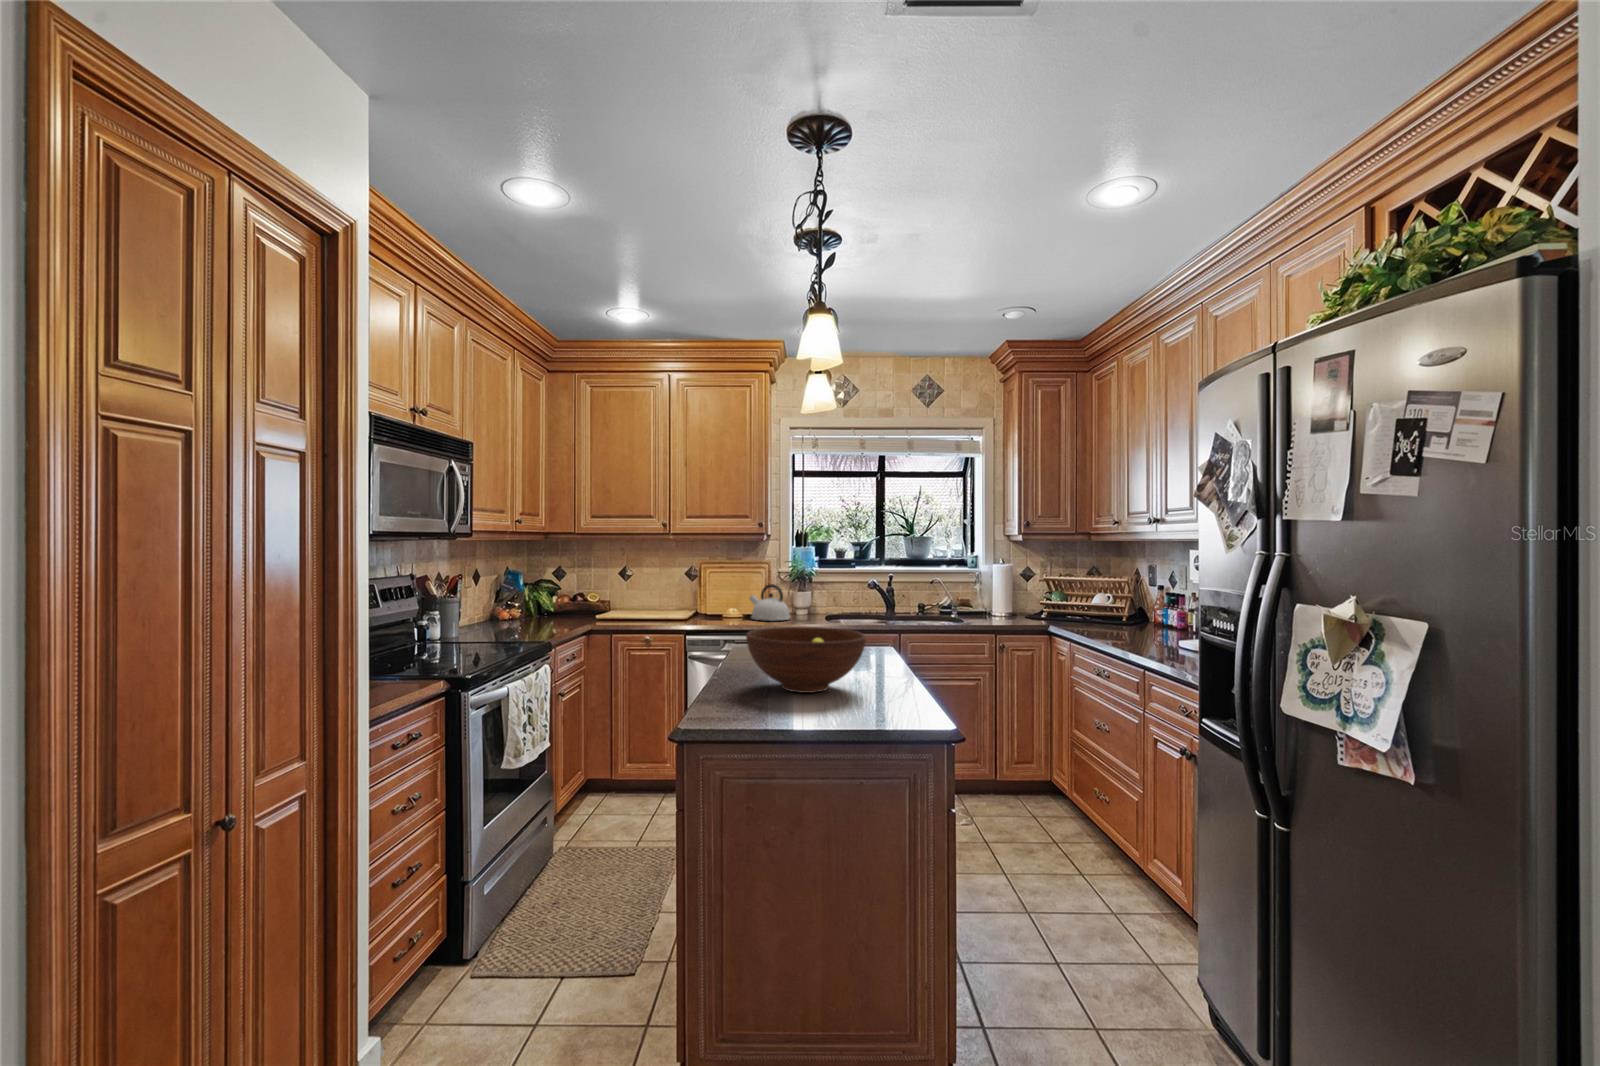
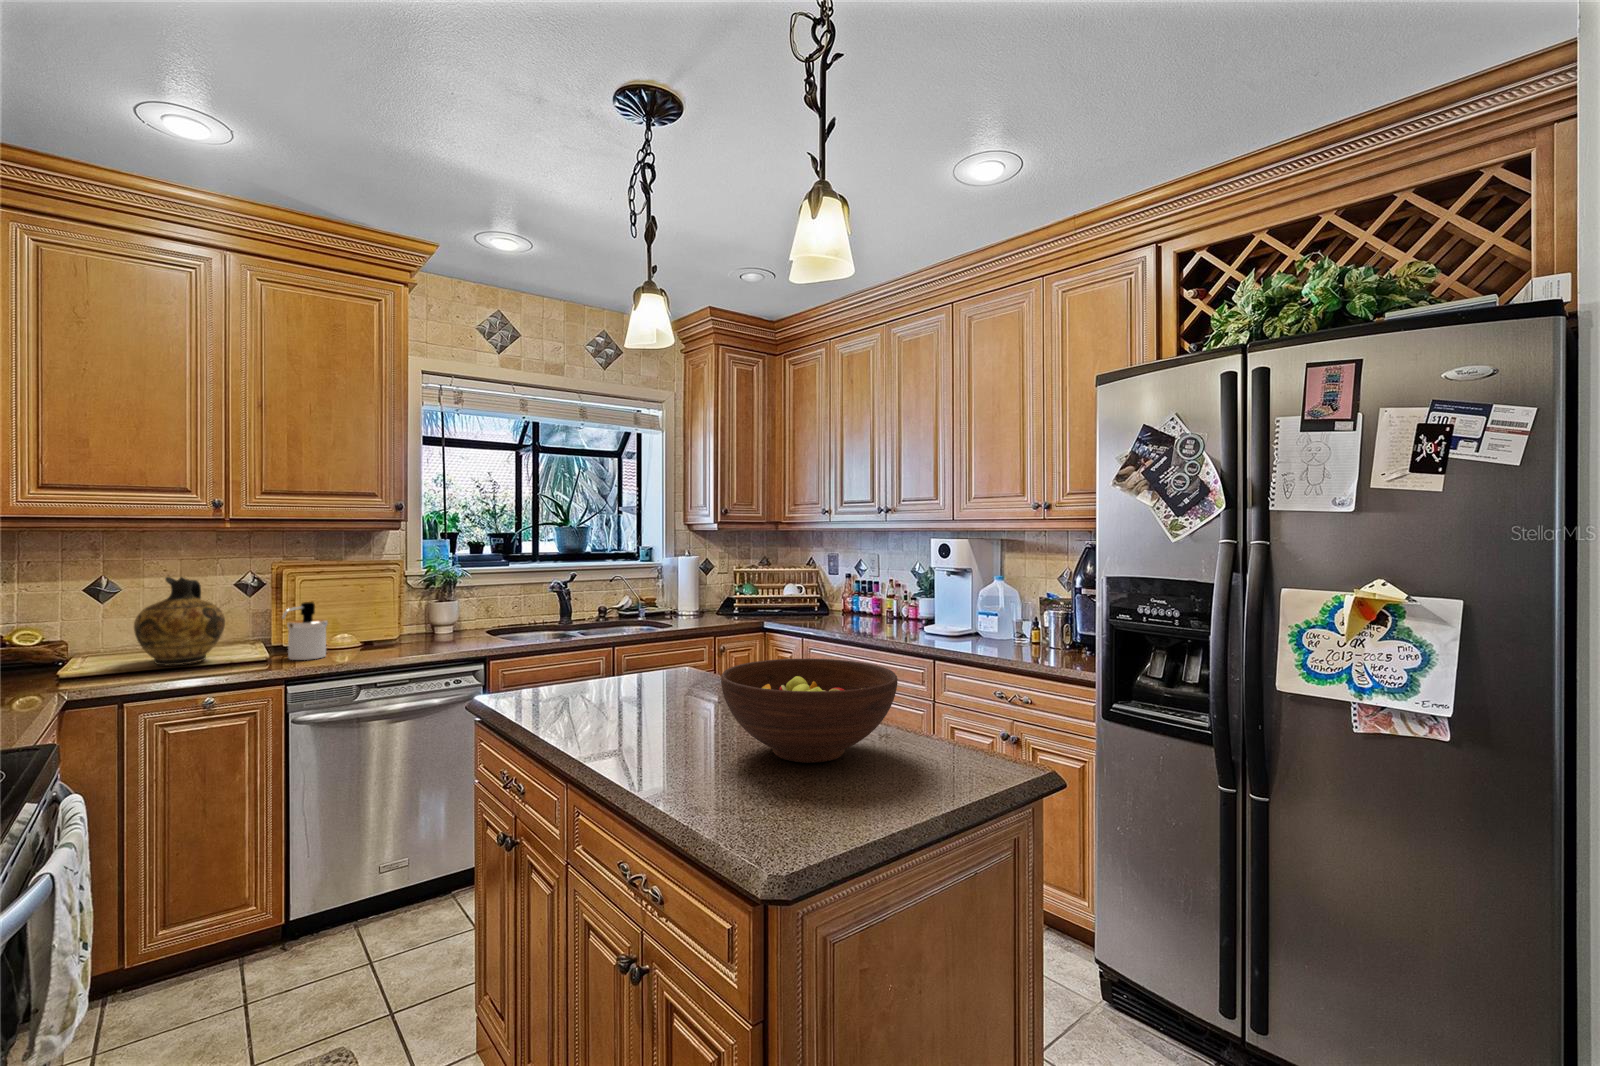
ceramic jug: none [629,563,670,614] -> present [134,577,225,665]
soap dispenser: none [688,582,716,618] -> present [282,602,328,660]
kettle: present [749,584,790,621] -> none [385,598,456,653]

